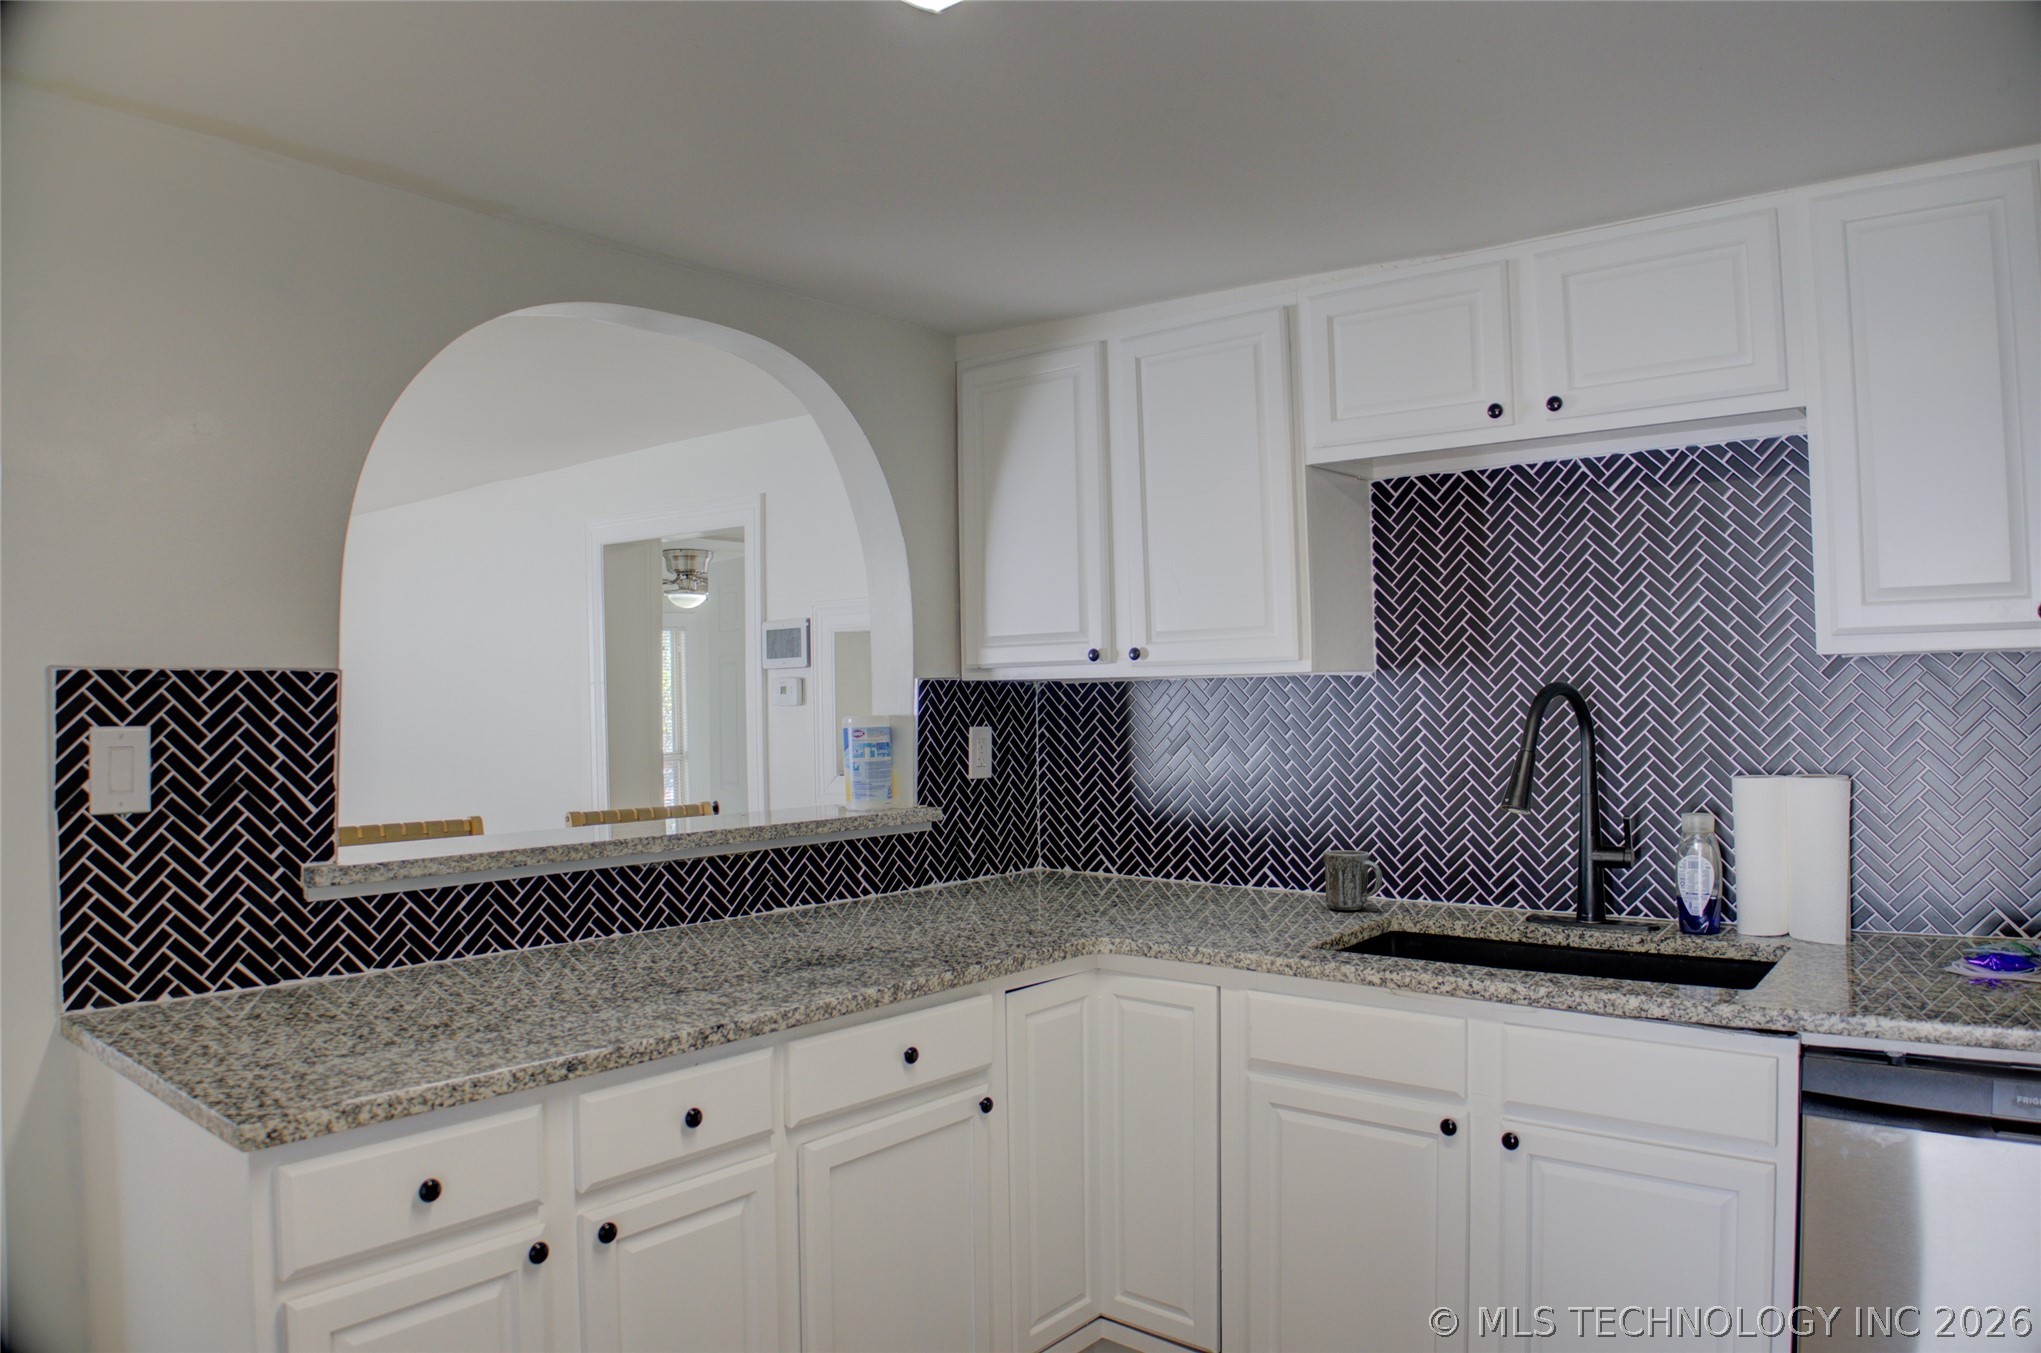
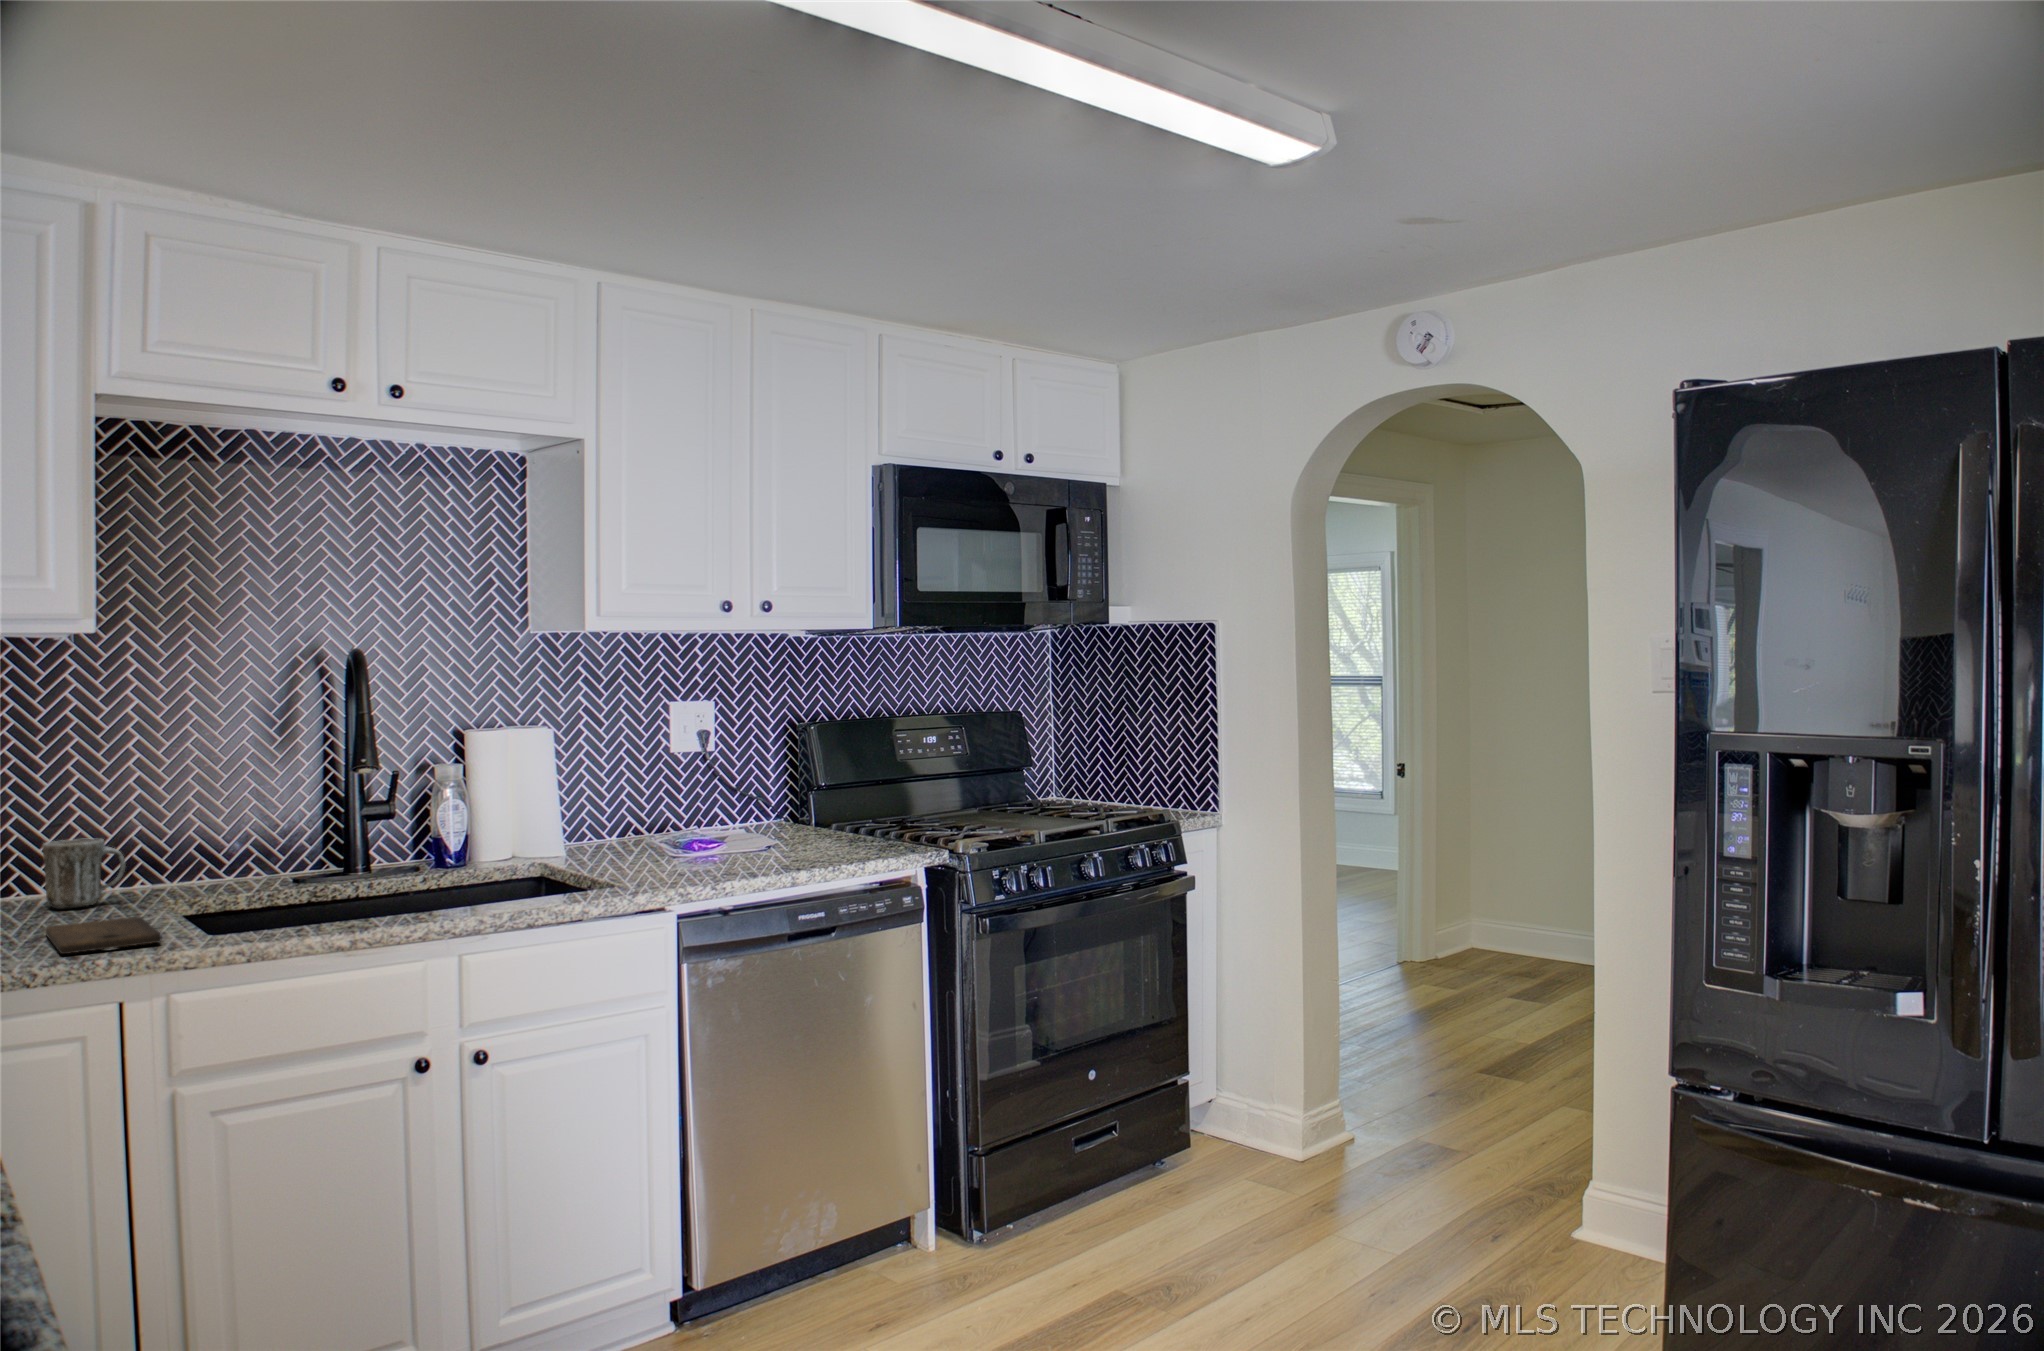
cutting board: none [1237,922,1340,952] -> present [46,917,161,954]

